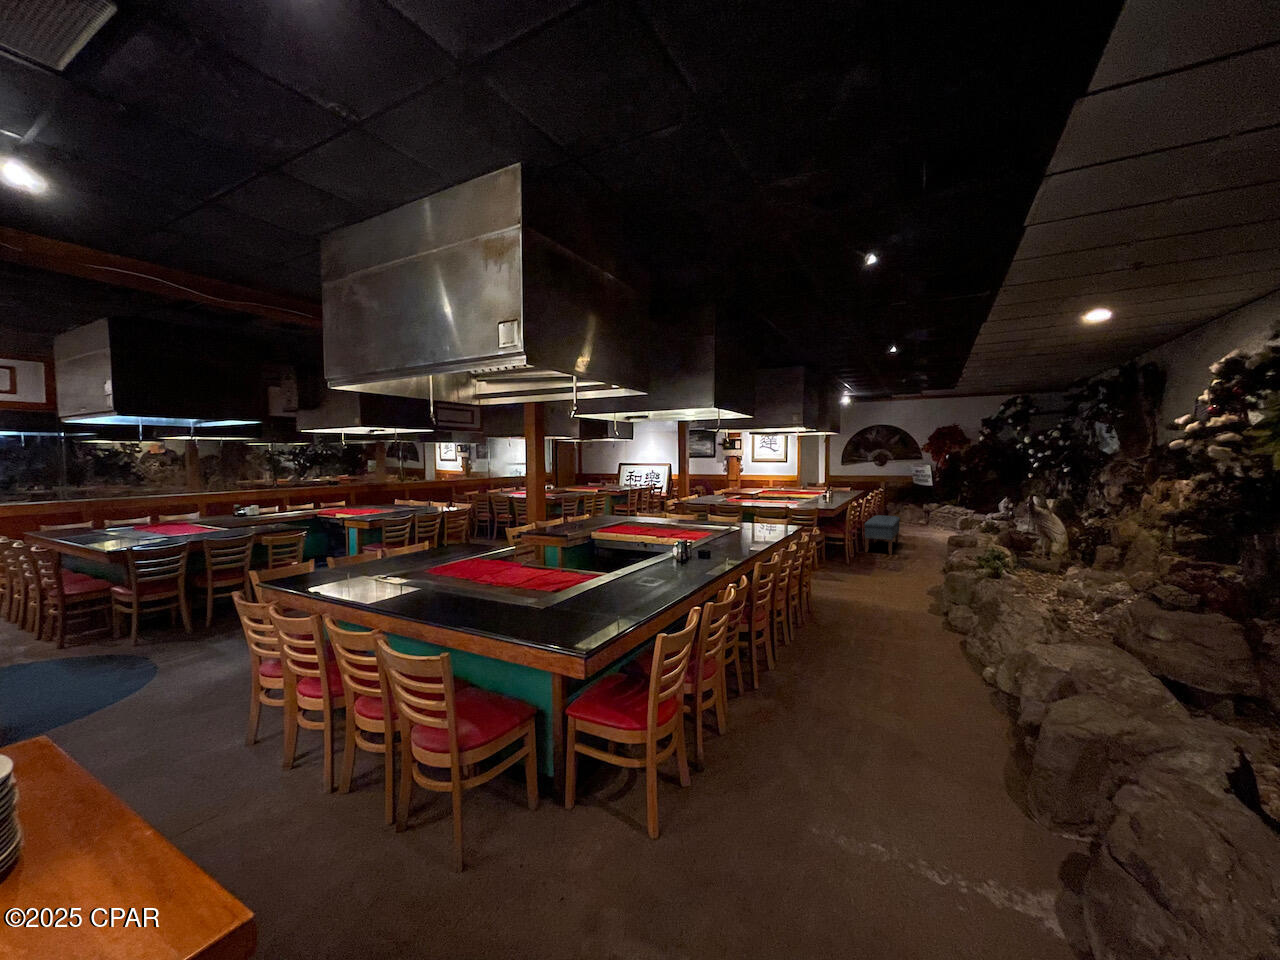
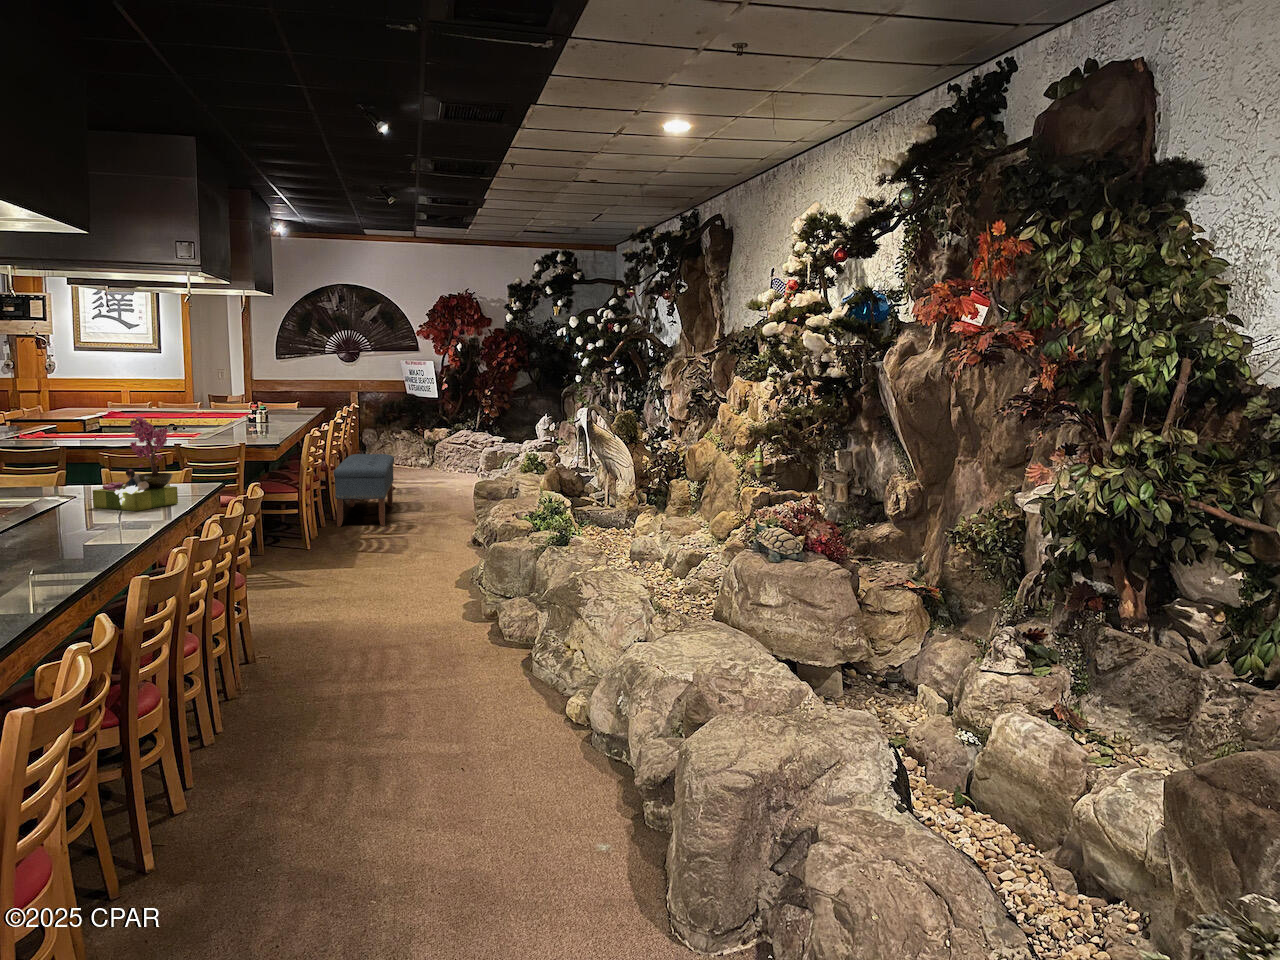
flower arrangement: none [748,494,781,536] -> present [92,416,178,511]

